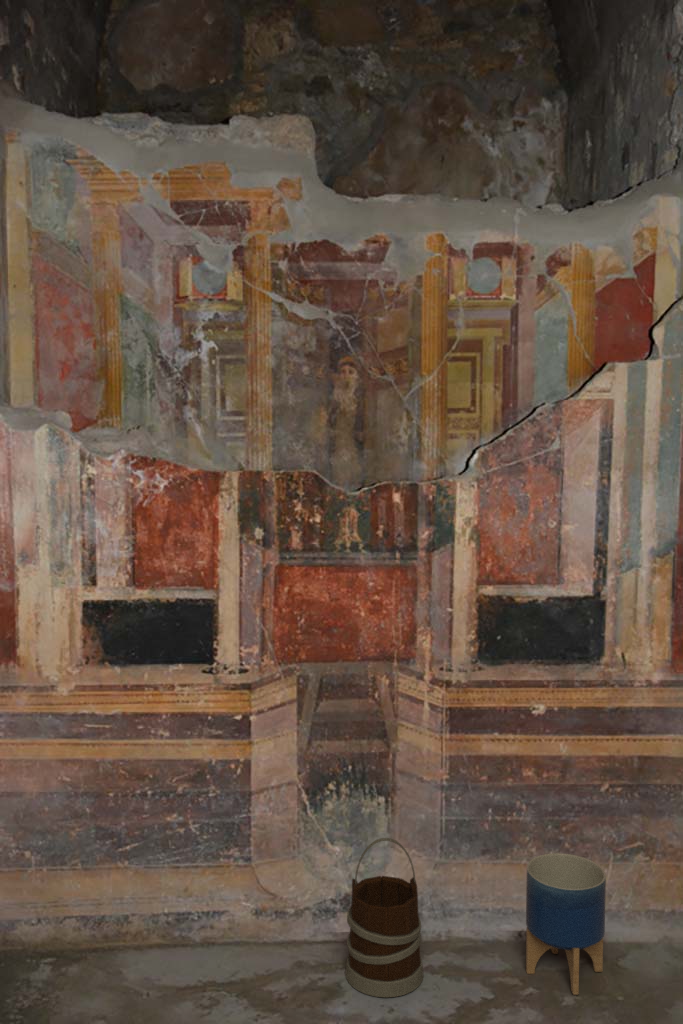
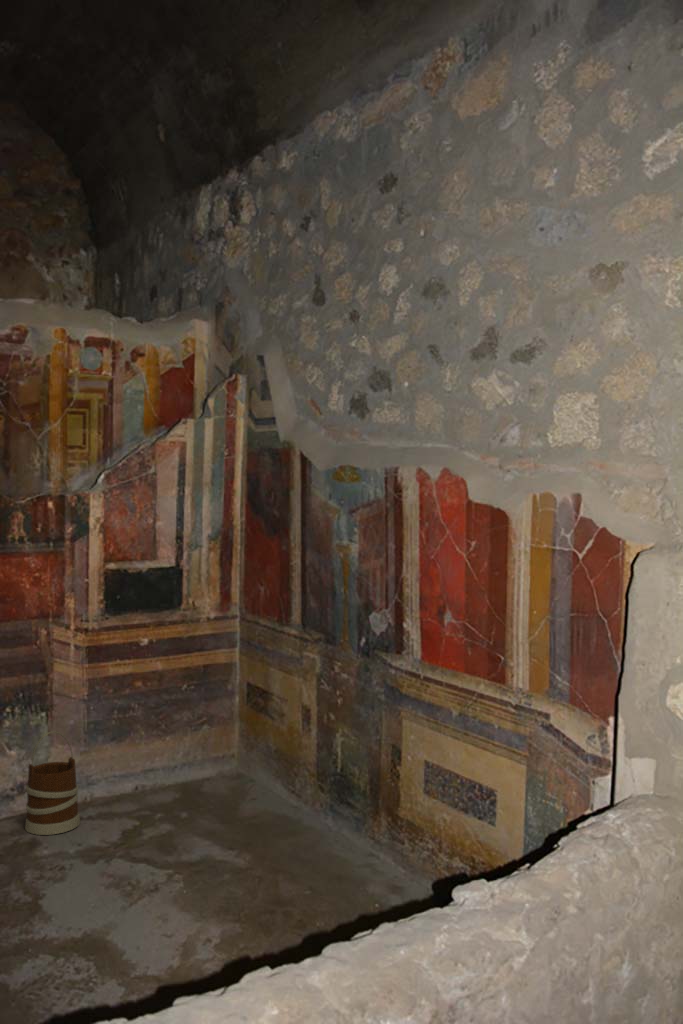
planter: present [526,853,606,994] -> none [143,732,192,811]

